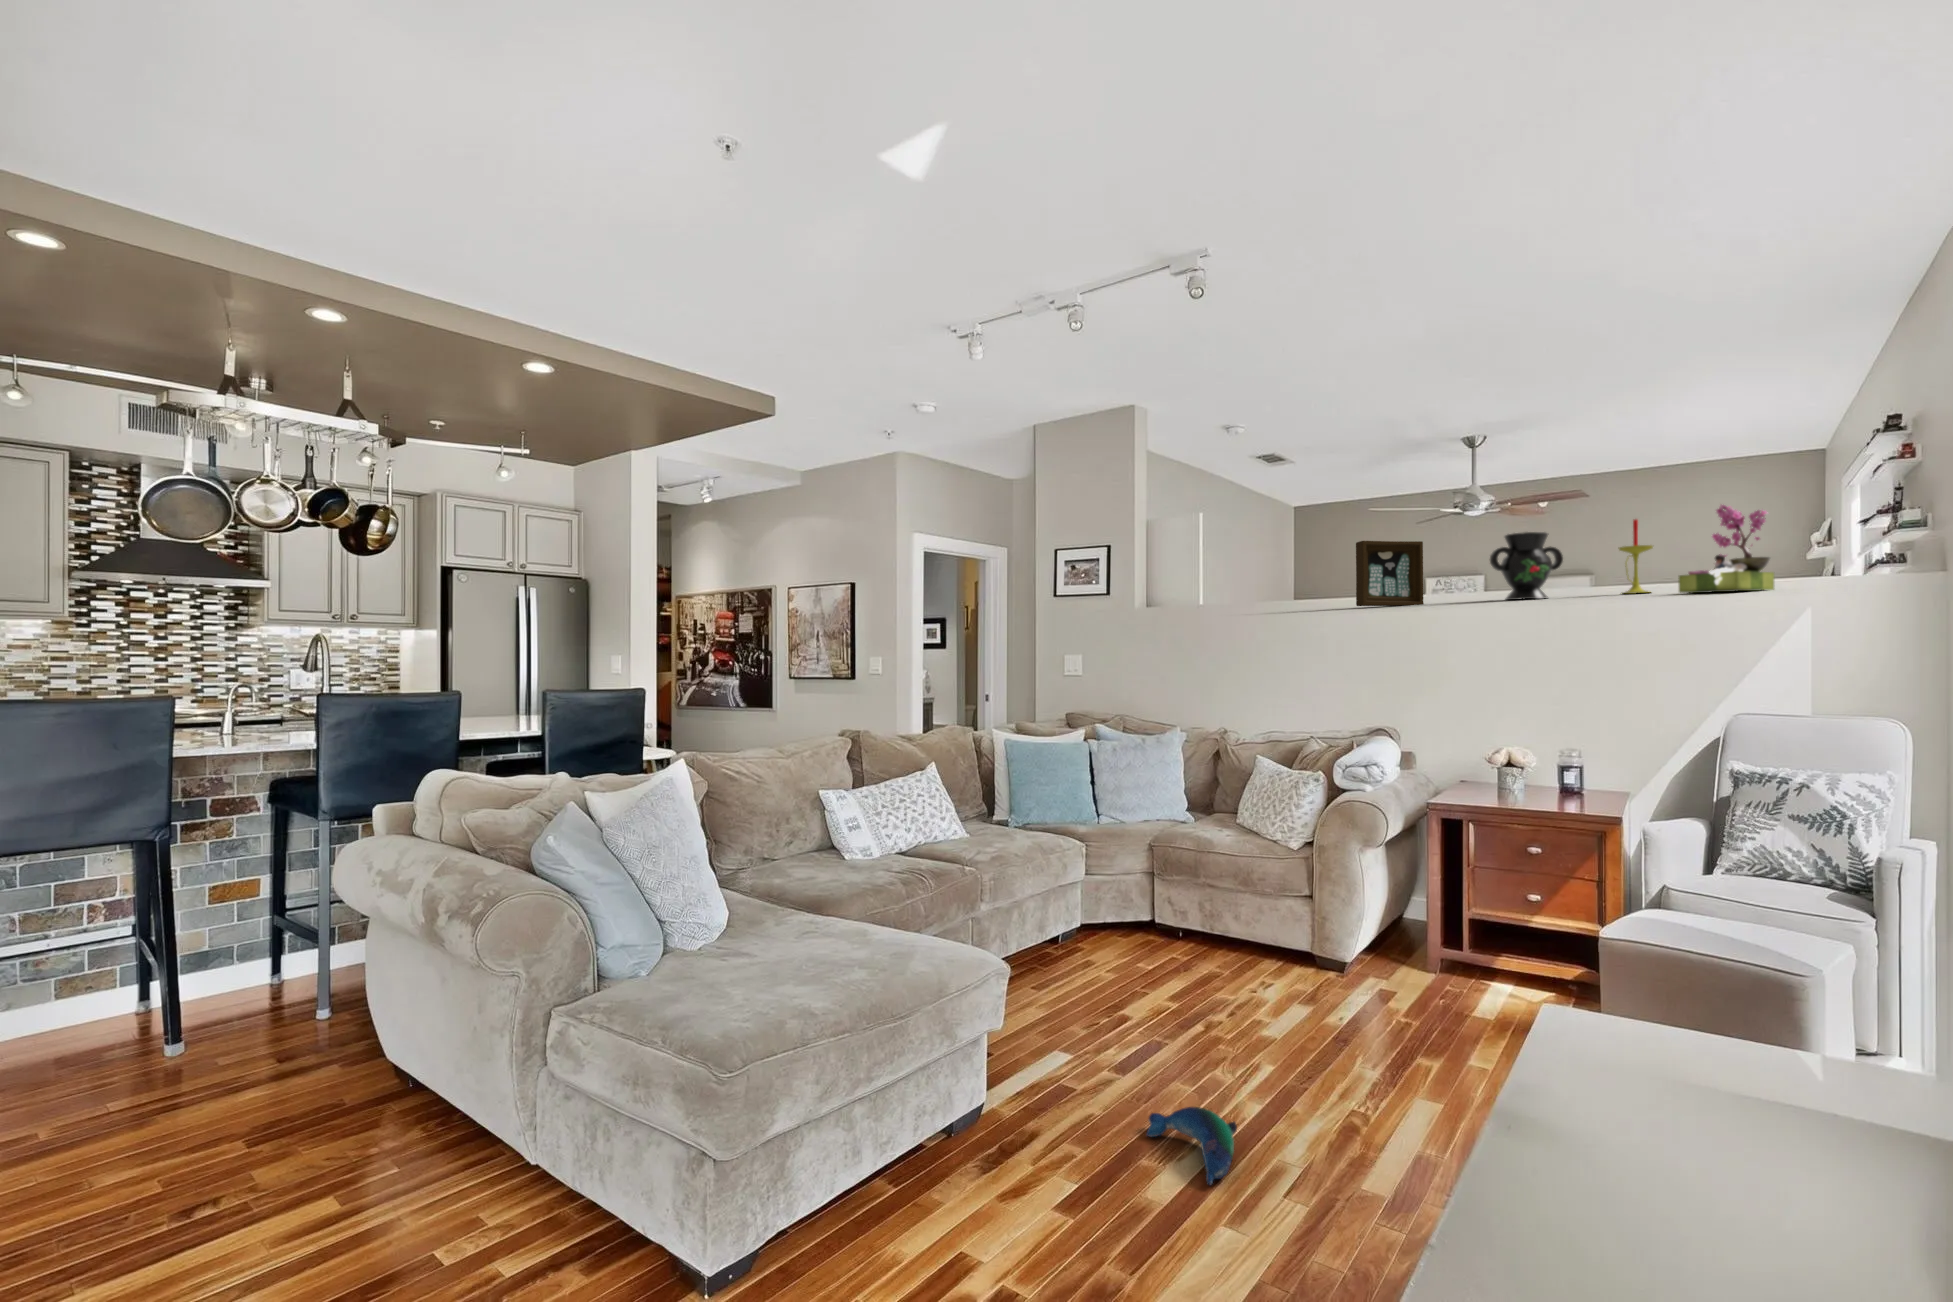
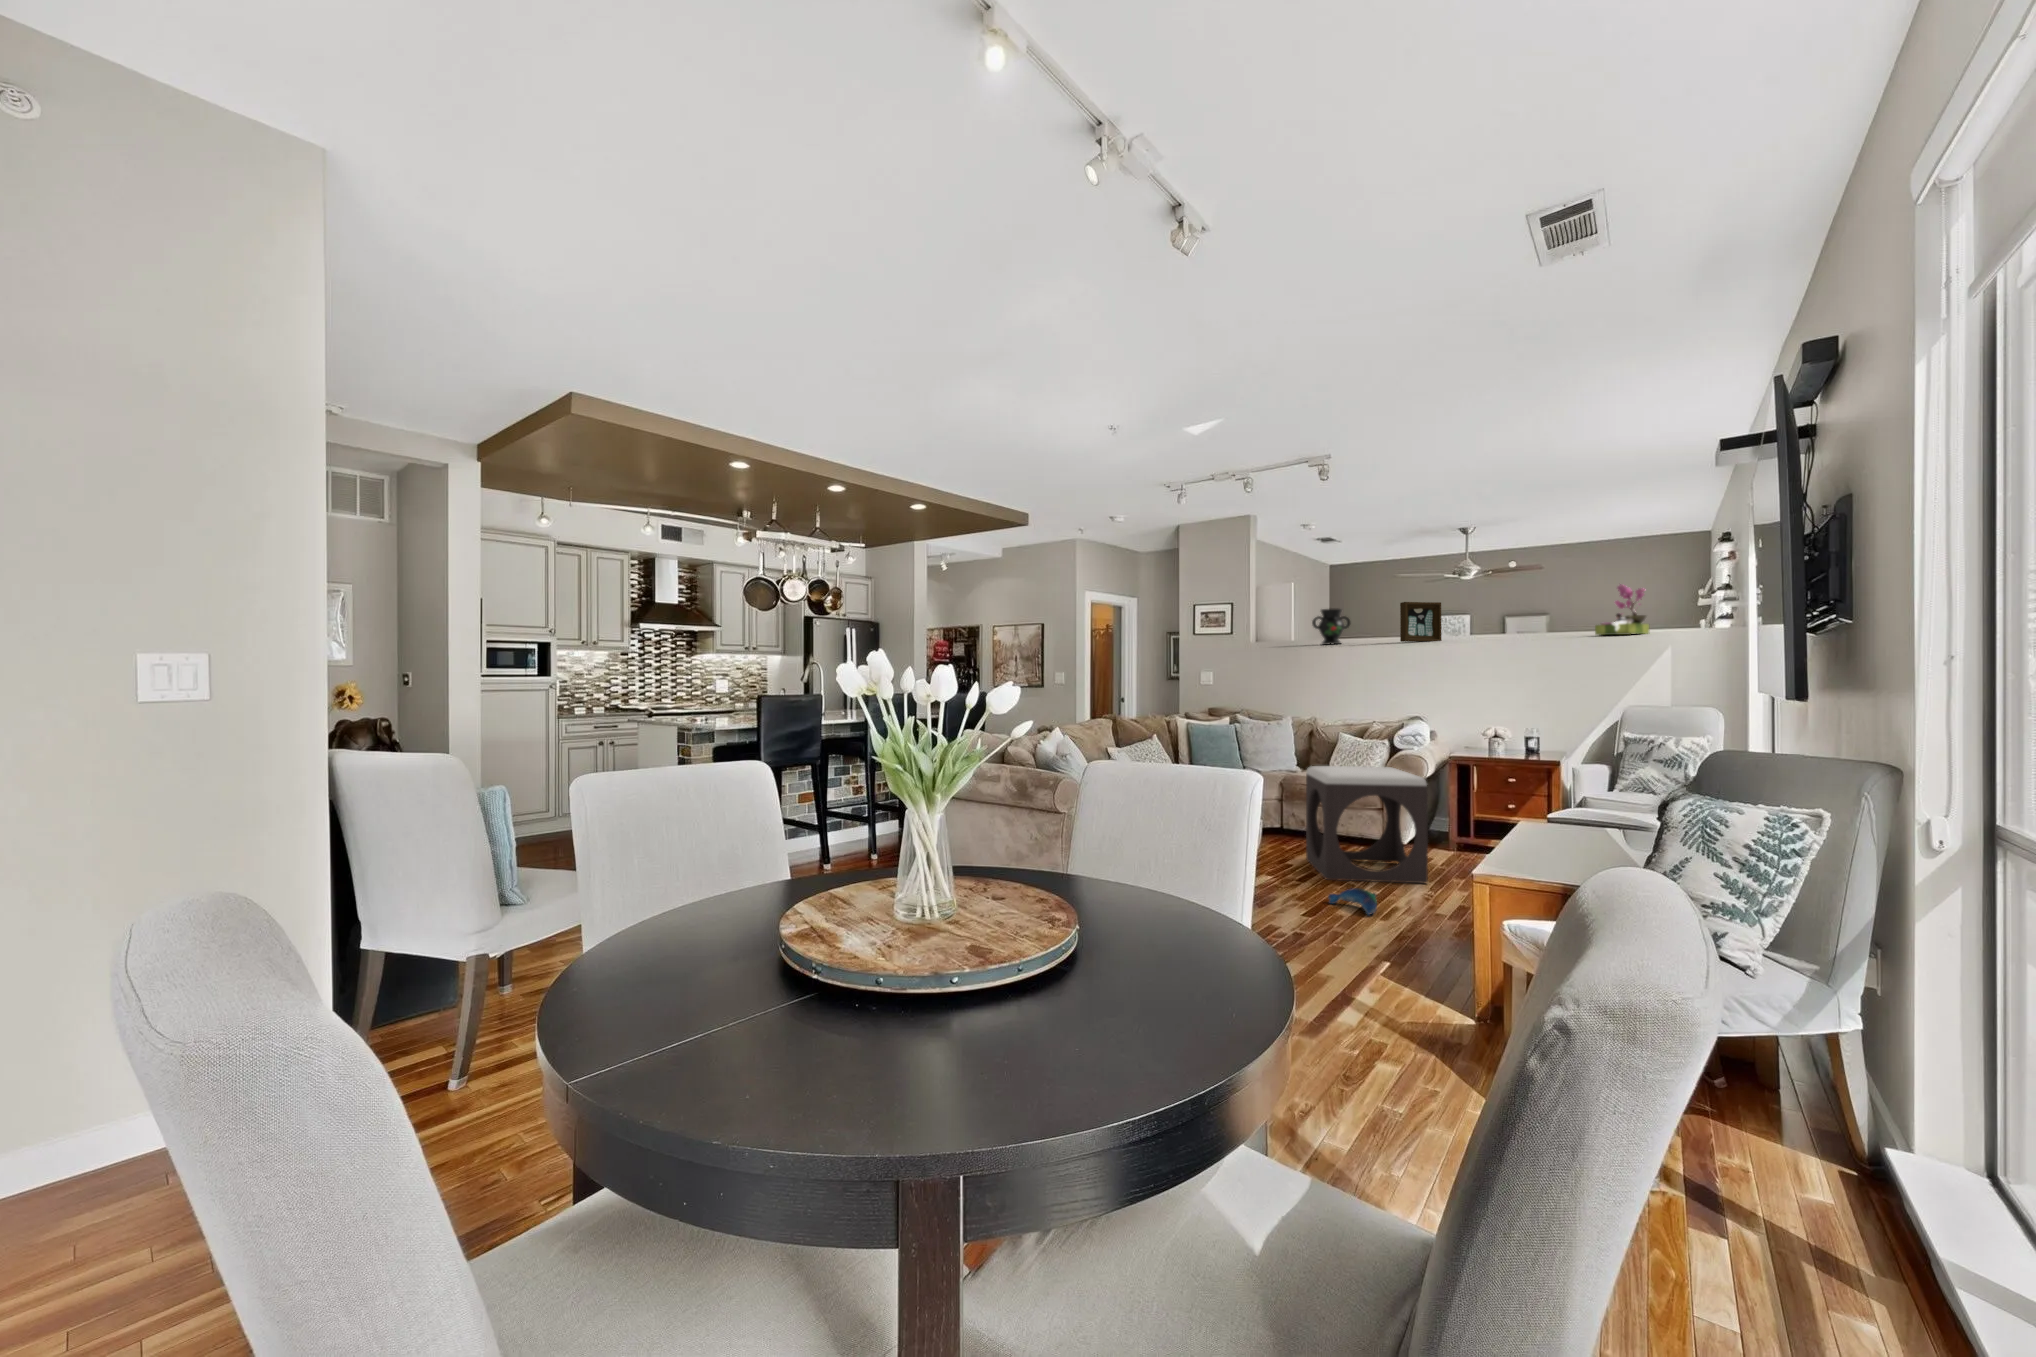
candle: present [1618,519,1653,594] -> none [1560,590,1581,635]
decorative vase: present [1490,532,1563,600] -> present [1312,609,1350,645]
footstool: none [1168,827,1366,1064] -> present [1306,766,1428,883]

